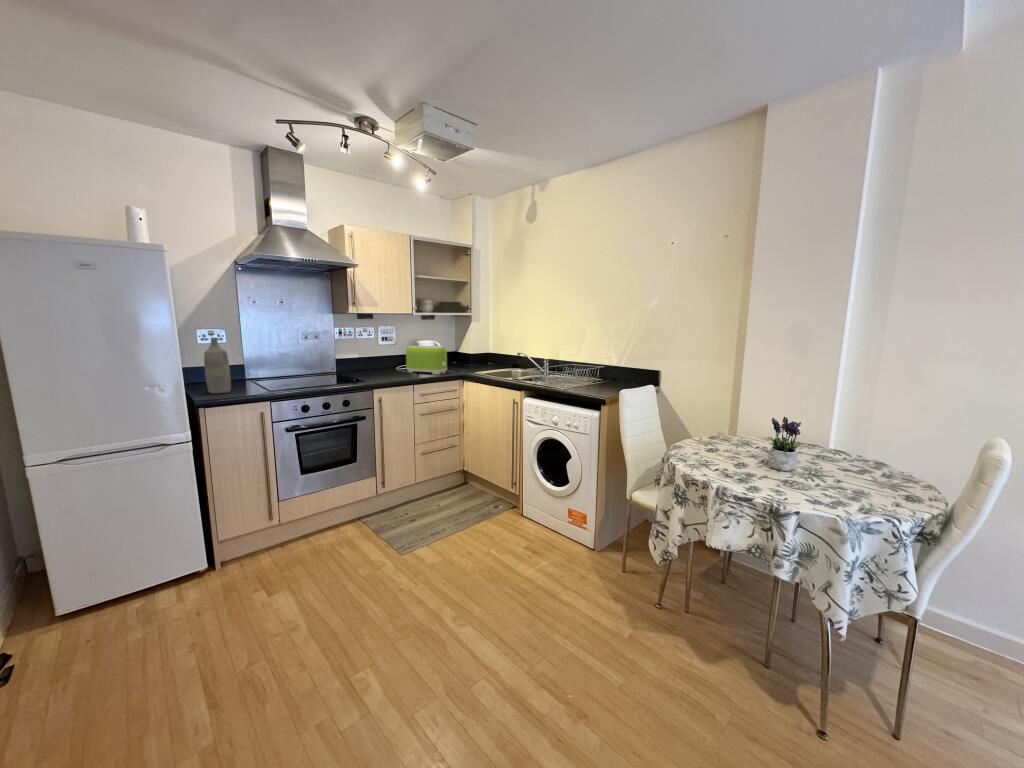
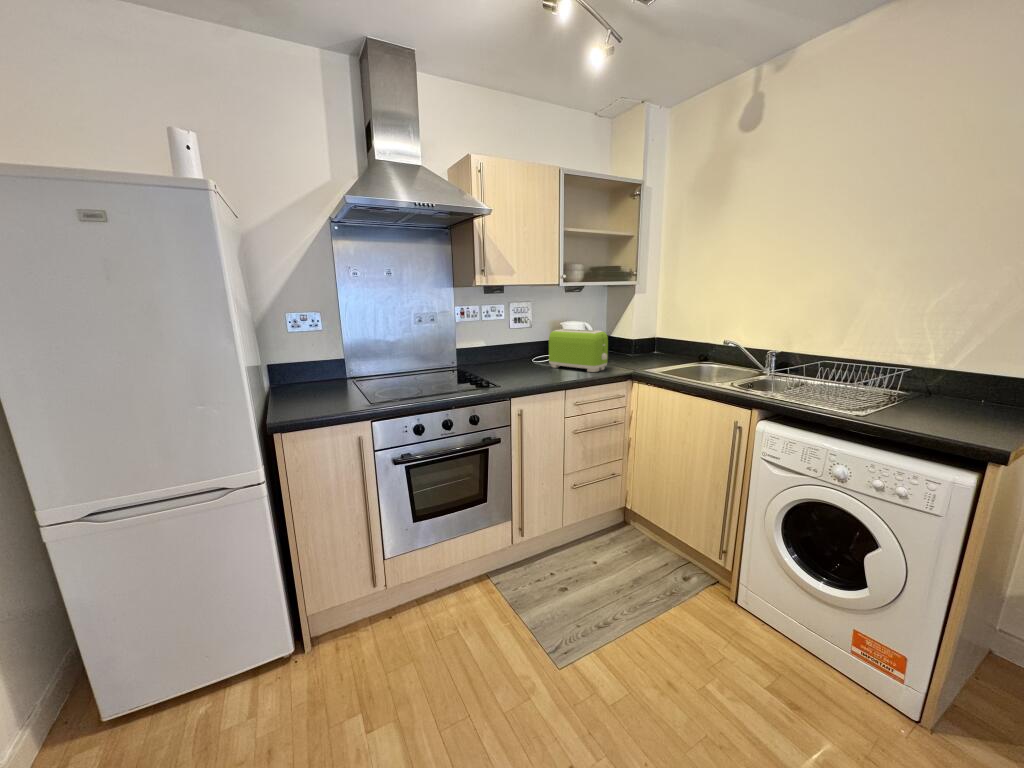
bottle: present [204,338,231,394] -> none [286,325,322,406]

